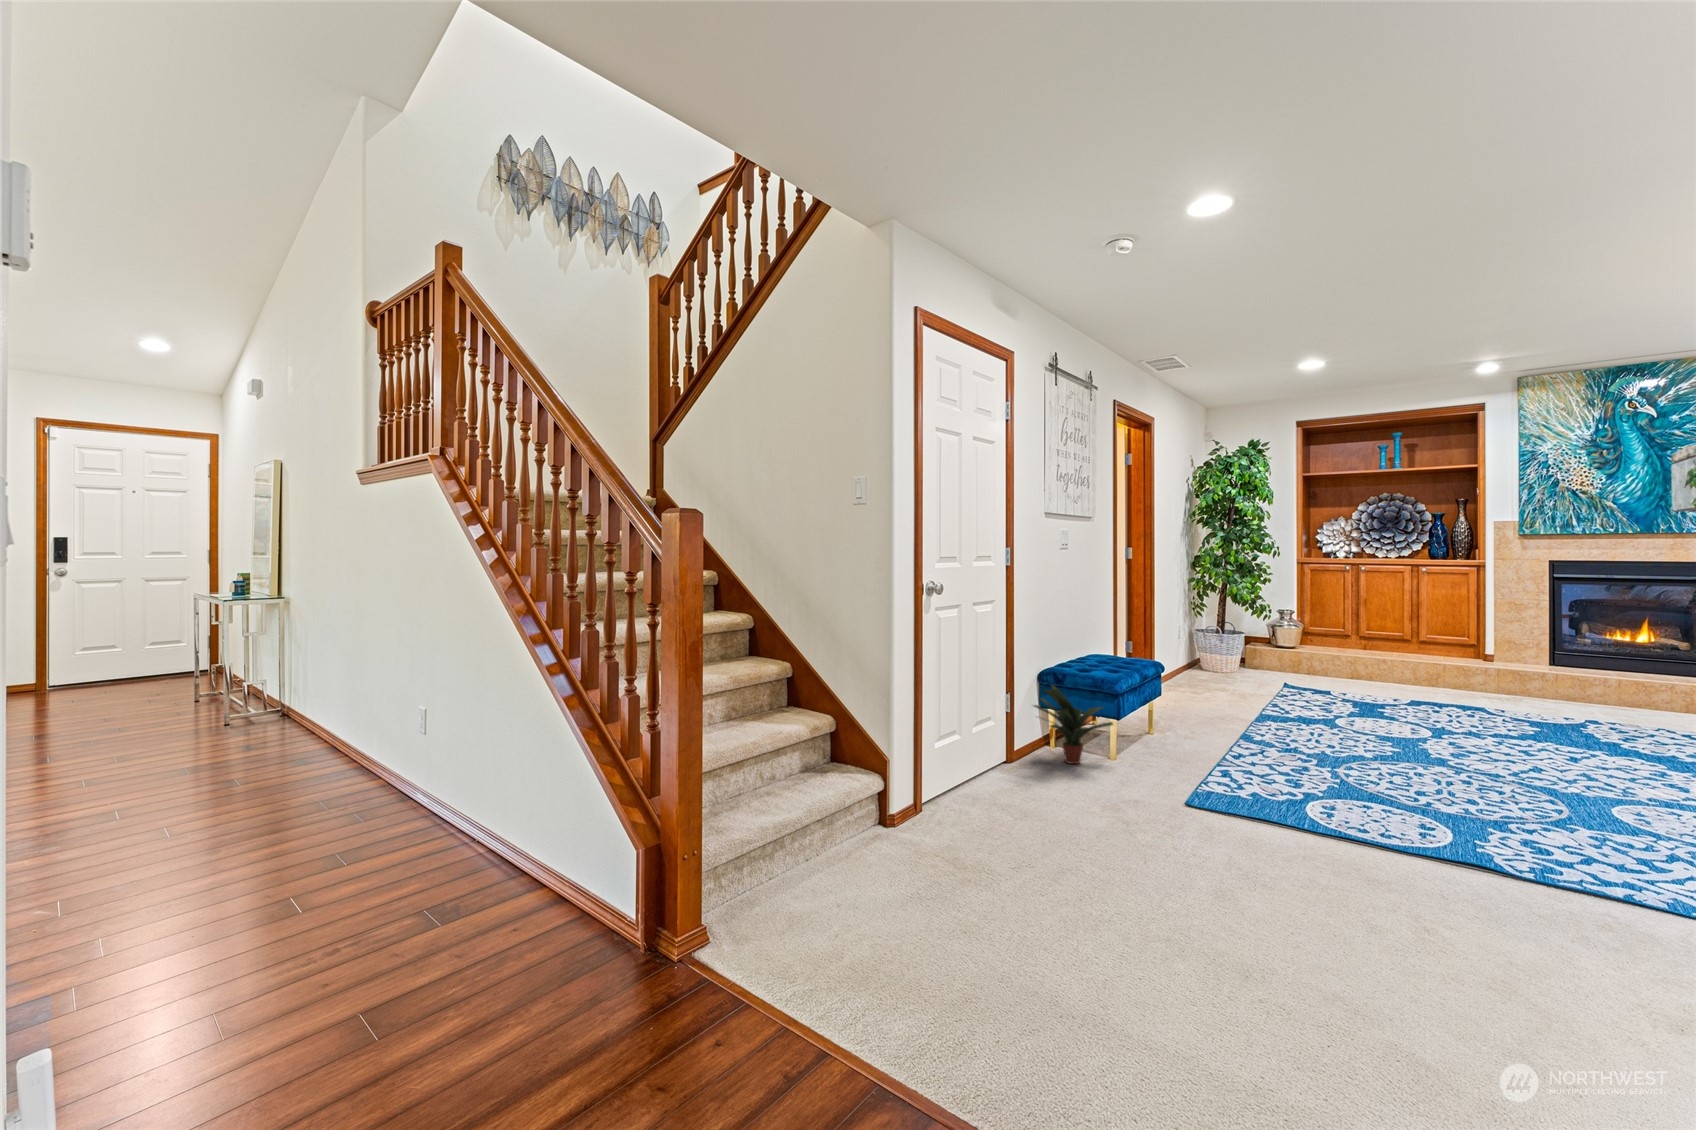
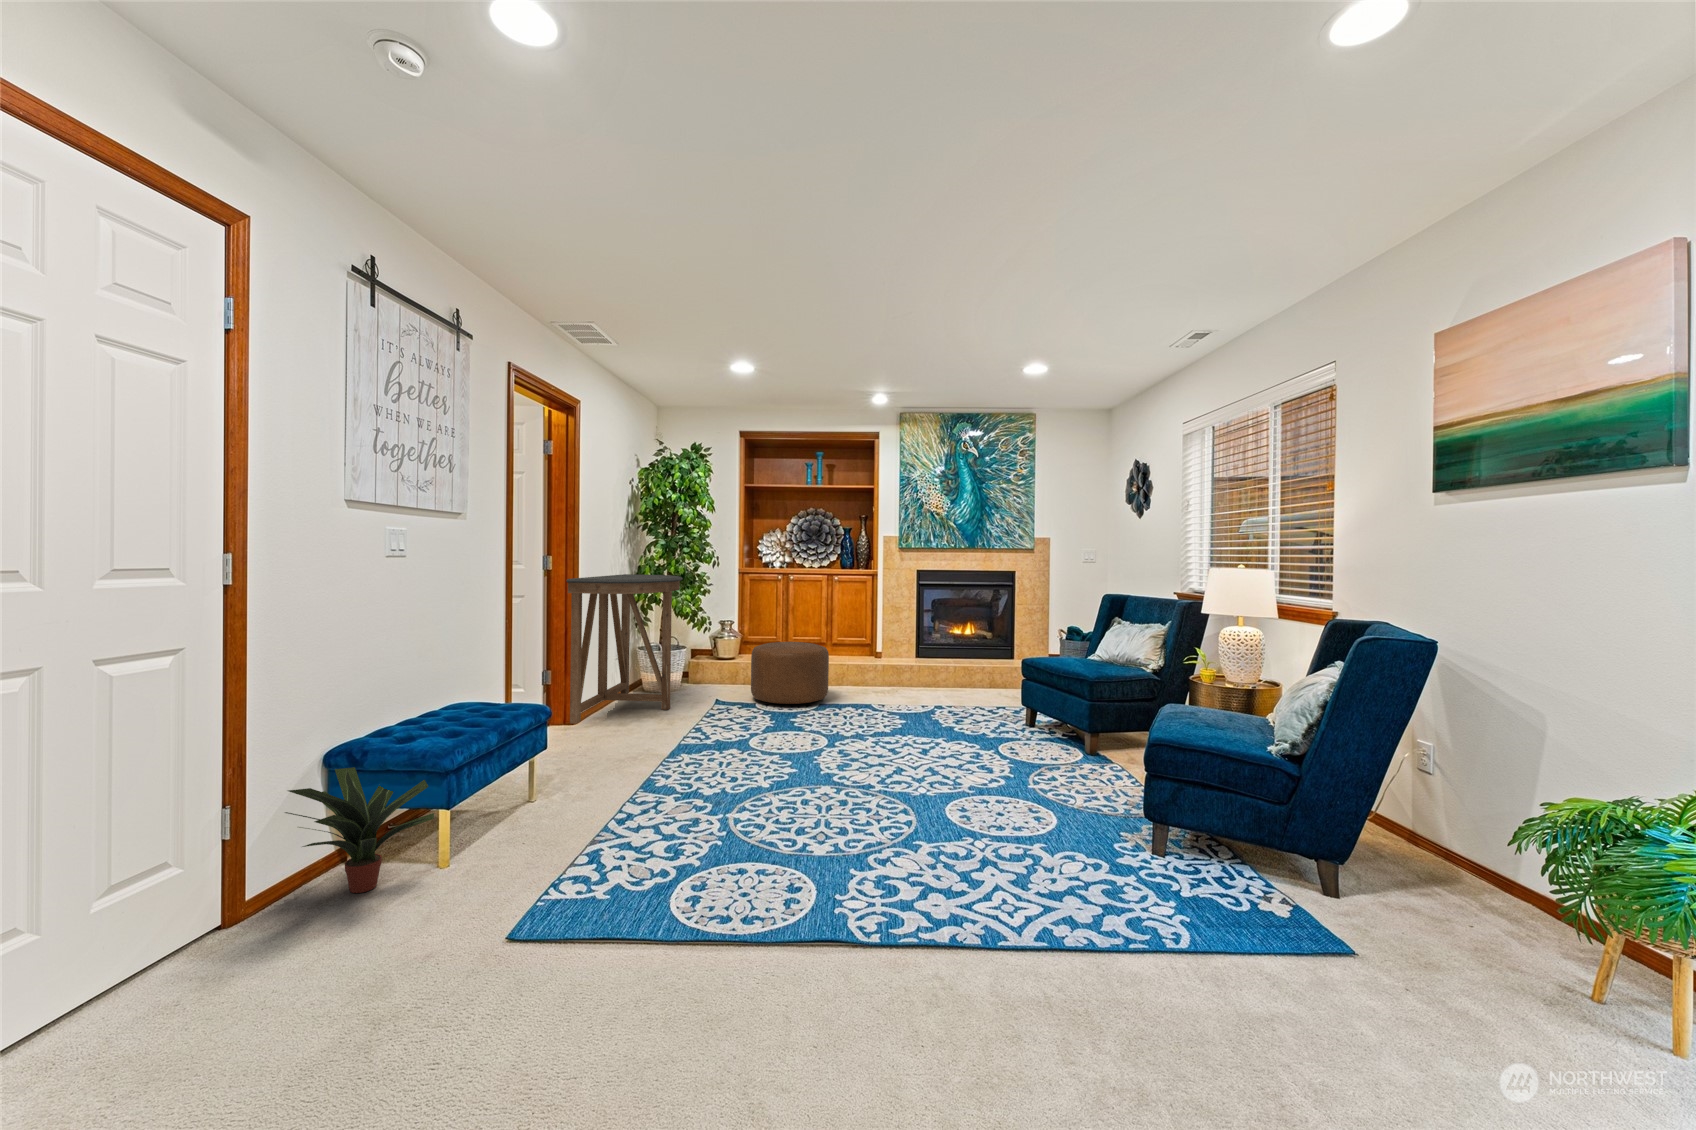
console table: none [1150,564,1250,689] -> present [567,574,683,724]
ottoman: none [1323,633,1419,695] -> present [751,642,829,704]

